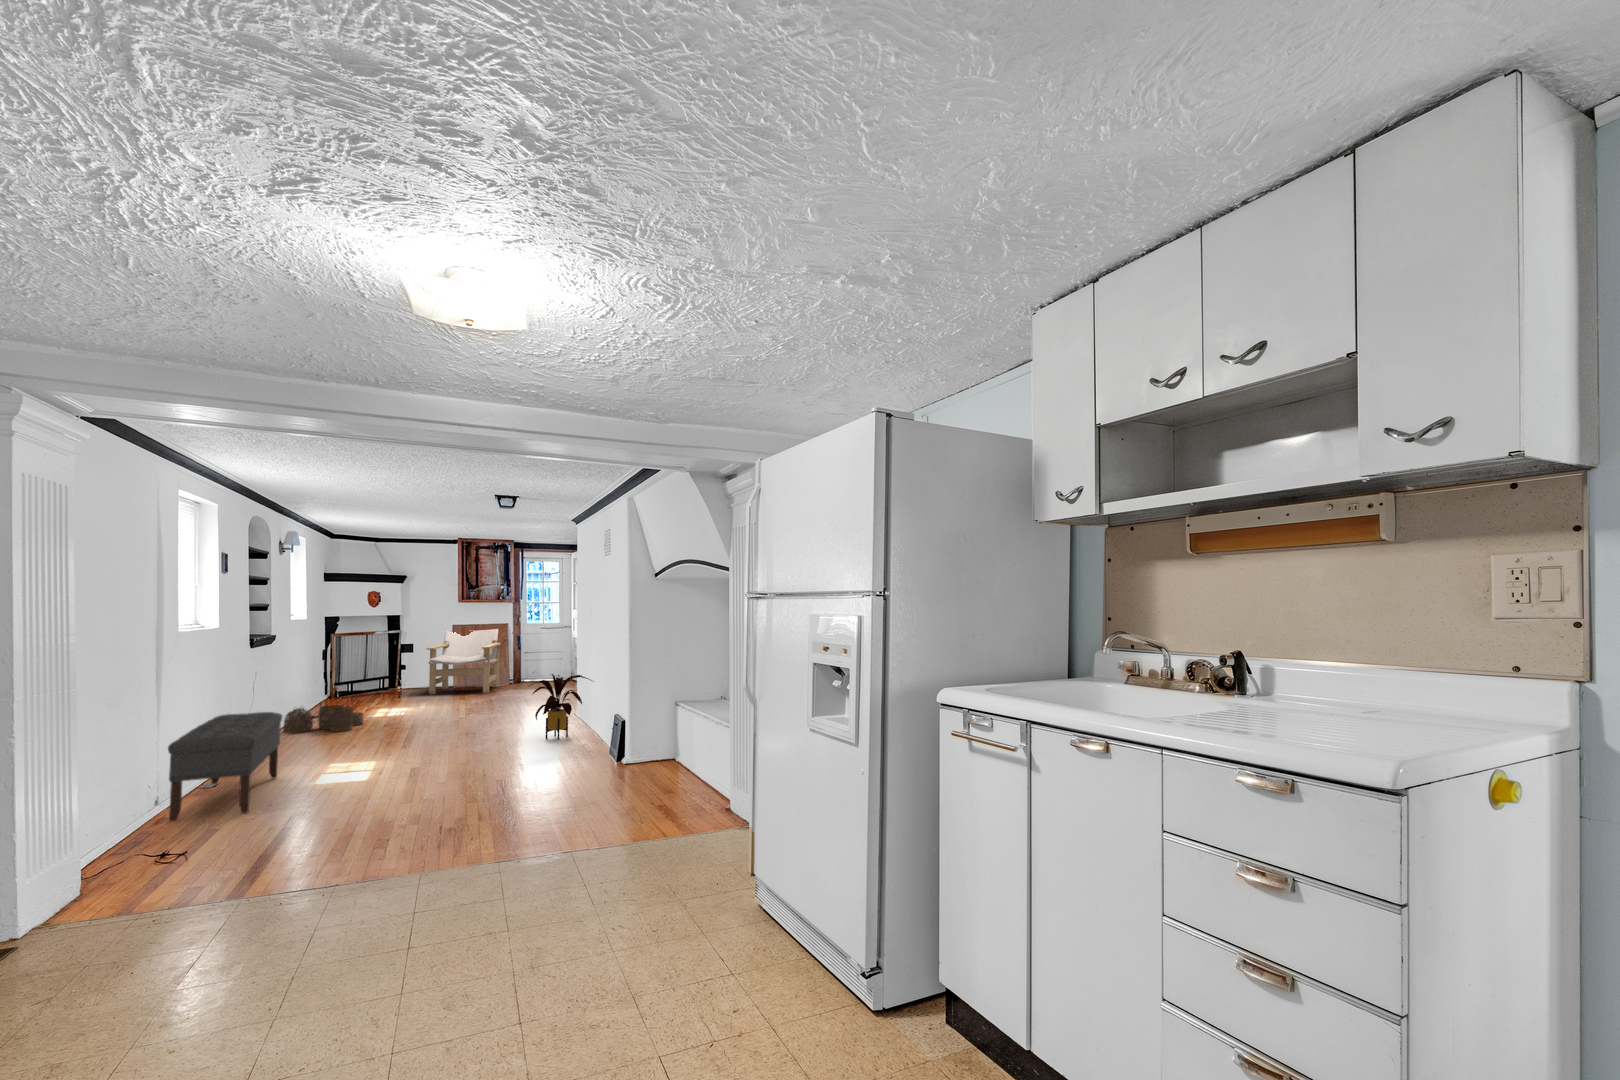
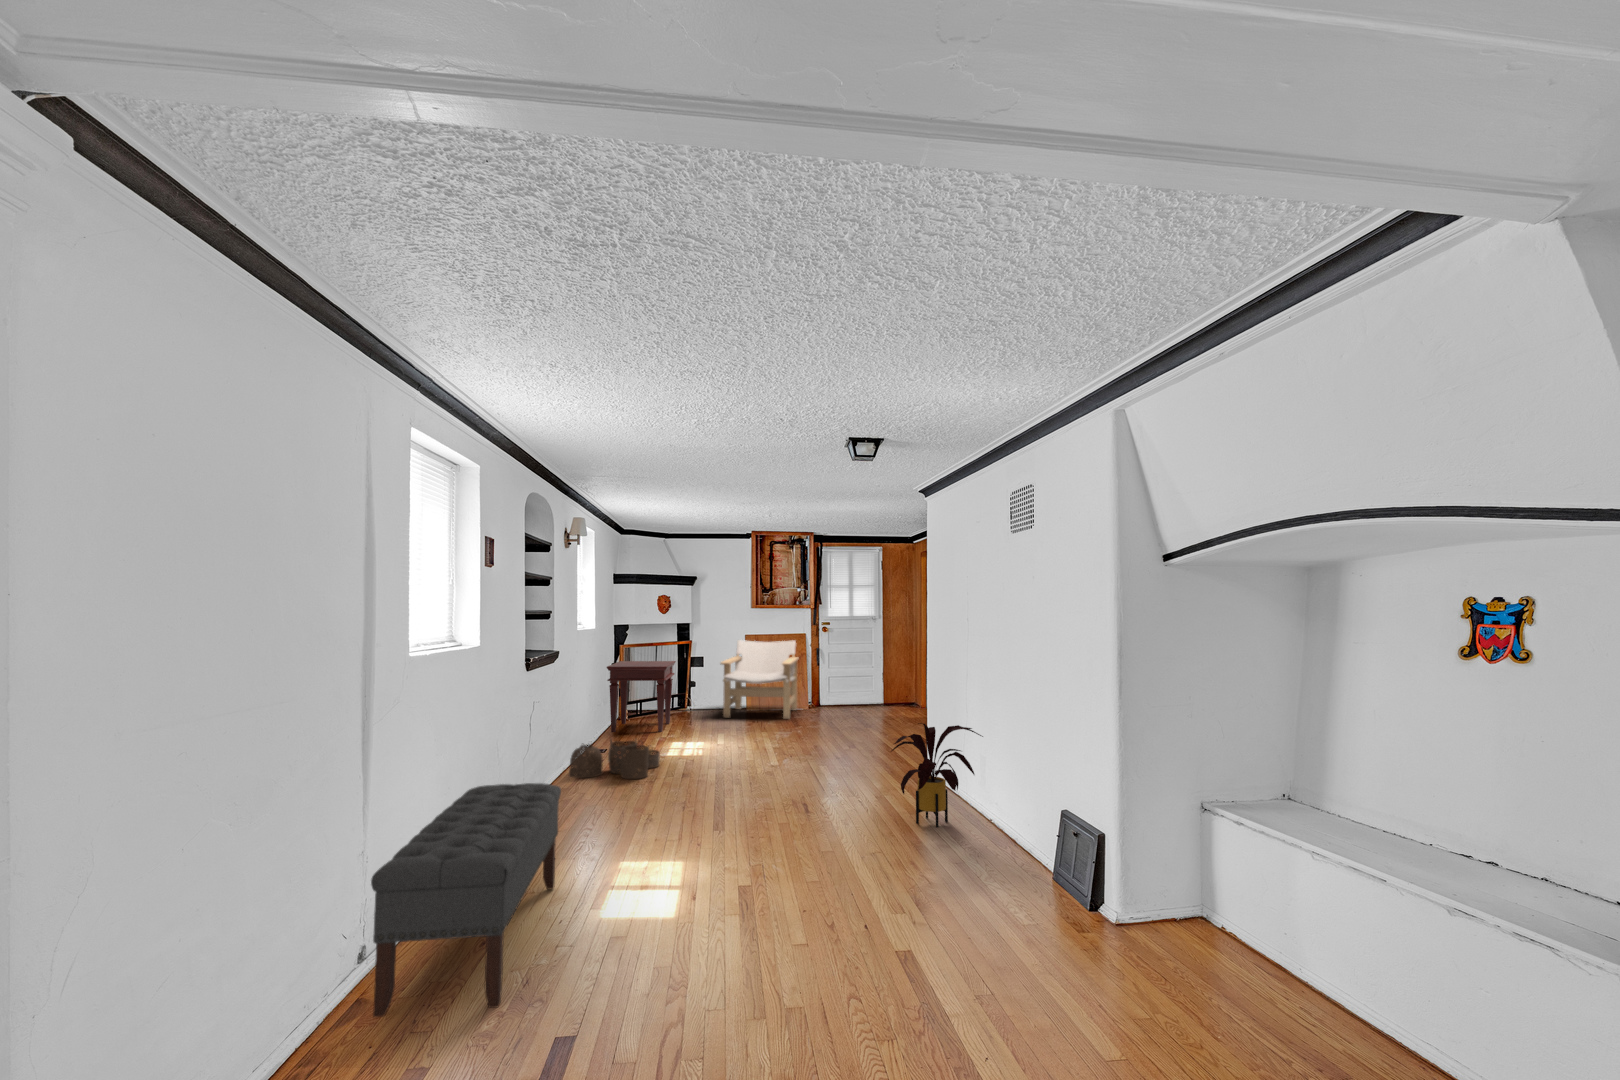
side table: none [318,647,384,708] -> present [607,661,676,732]

